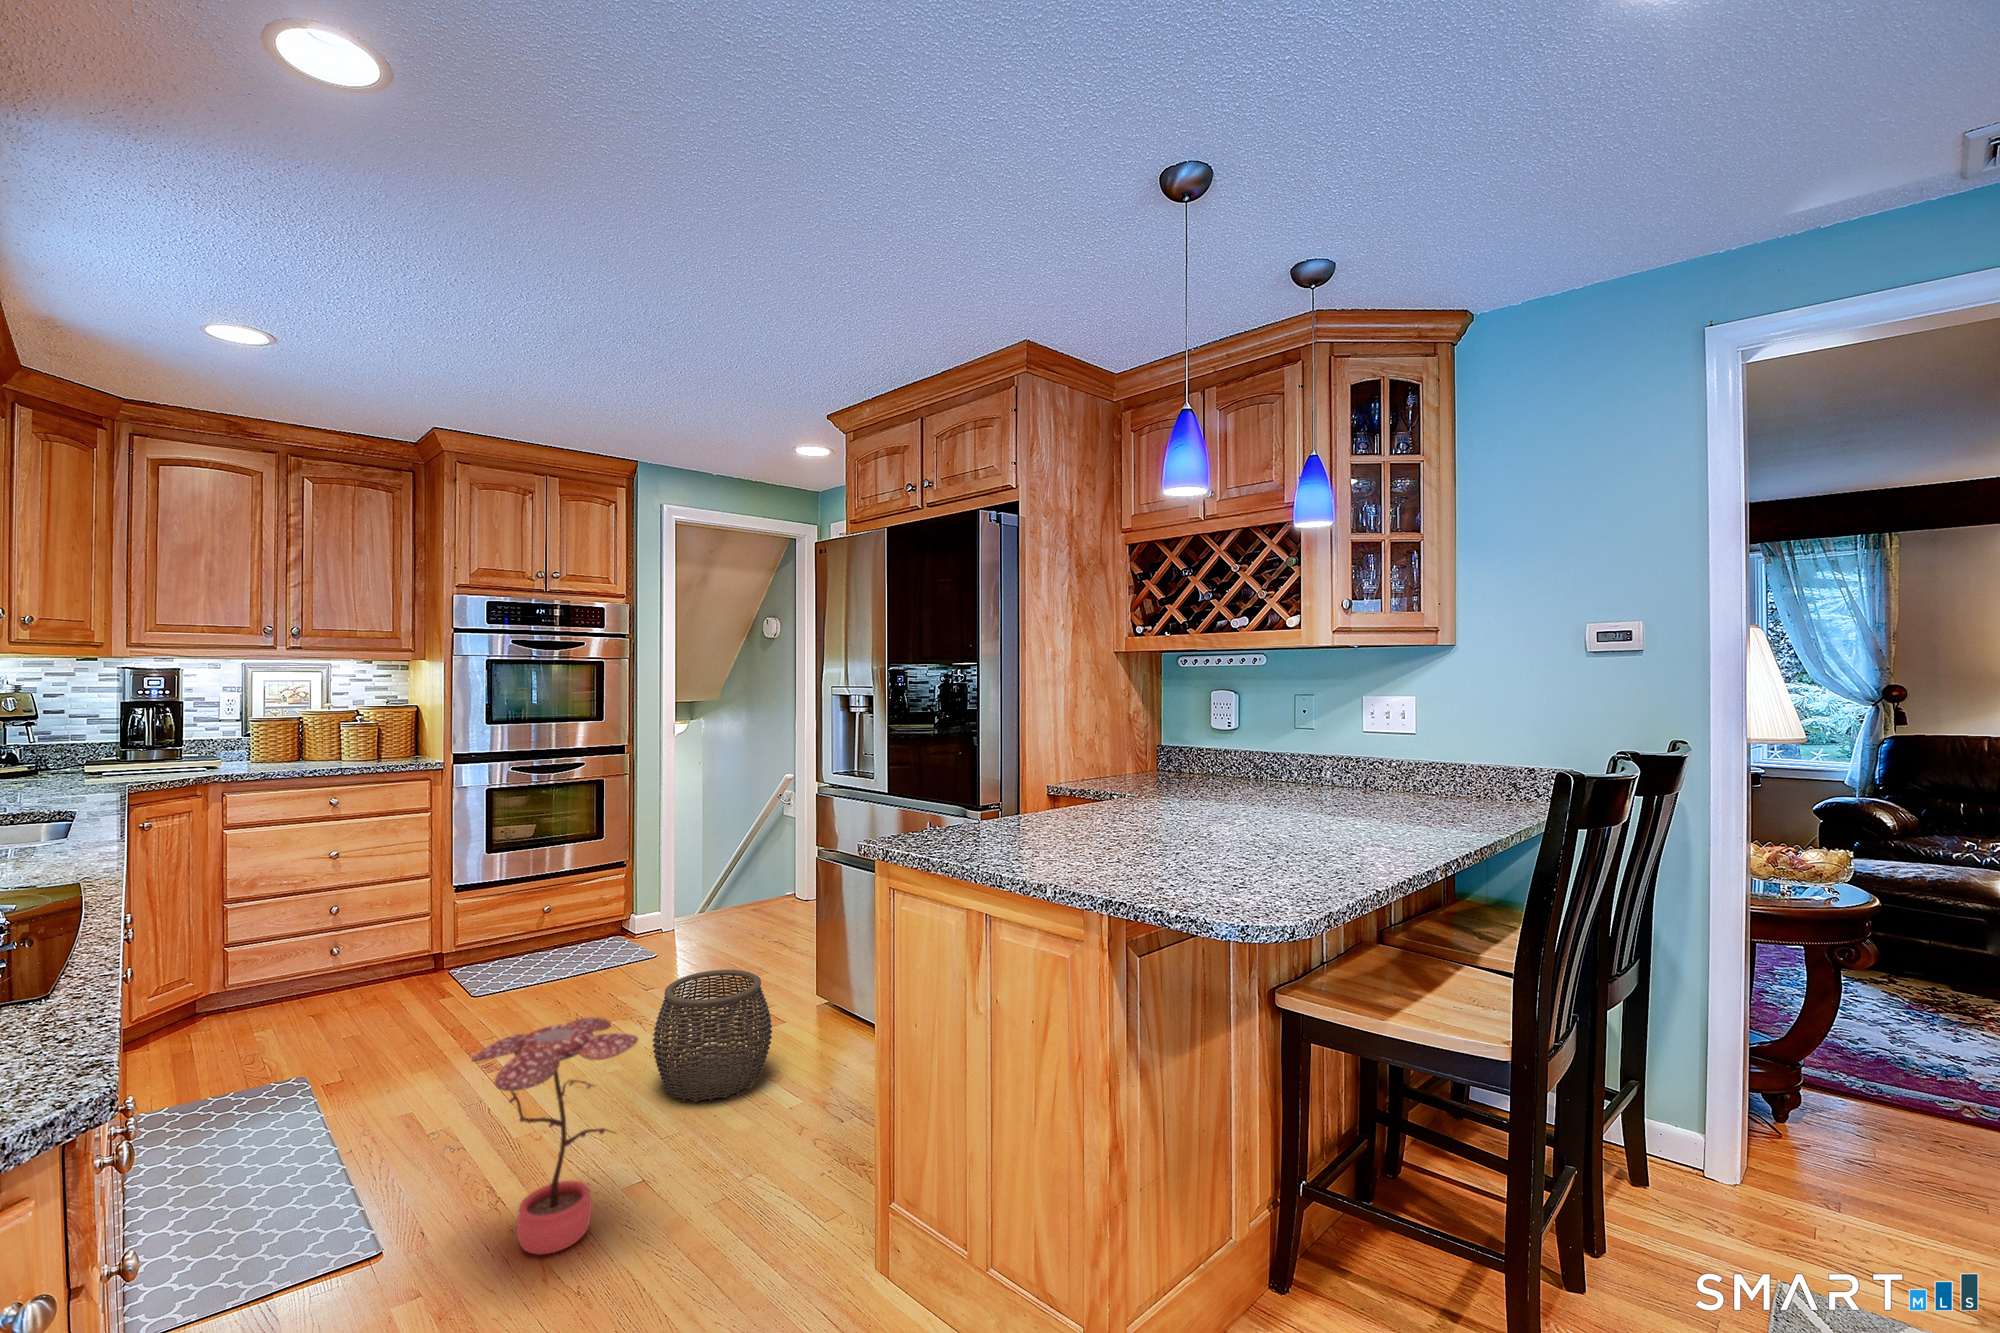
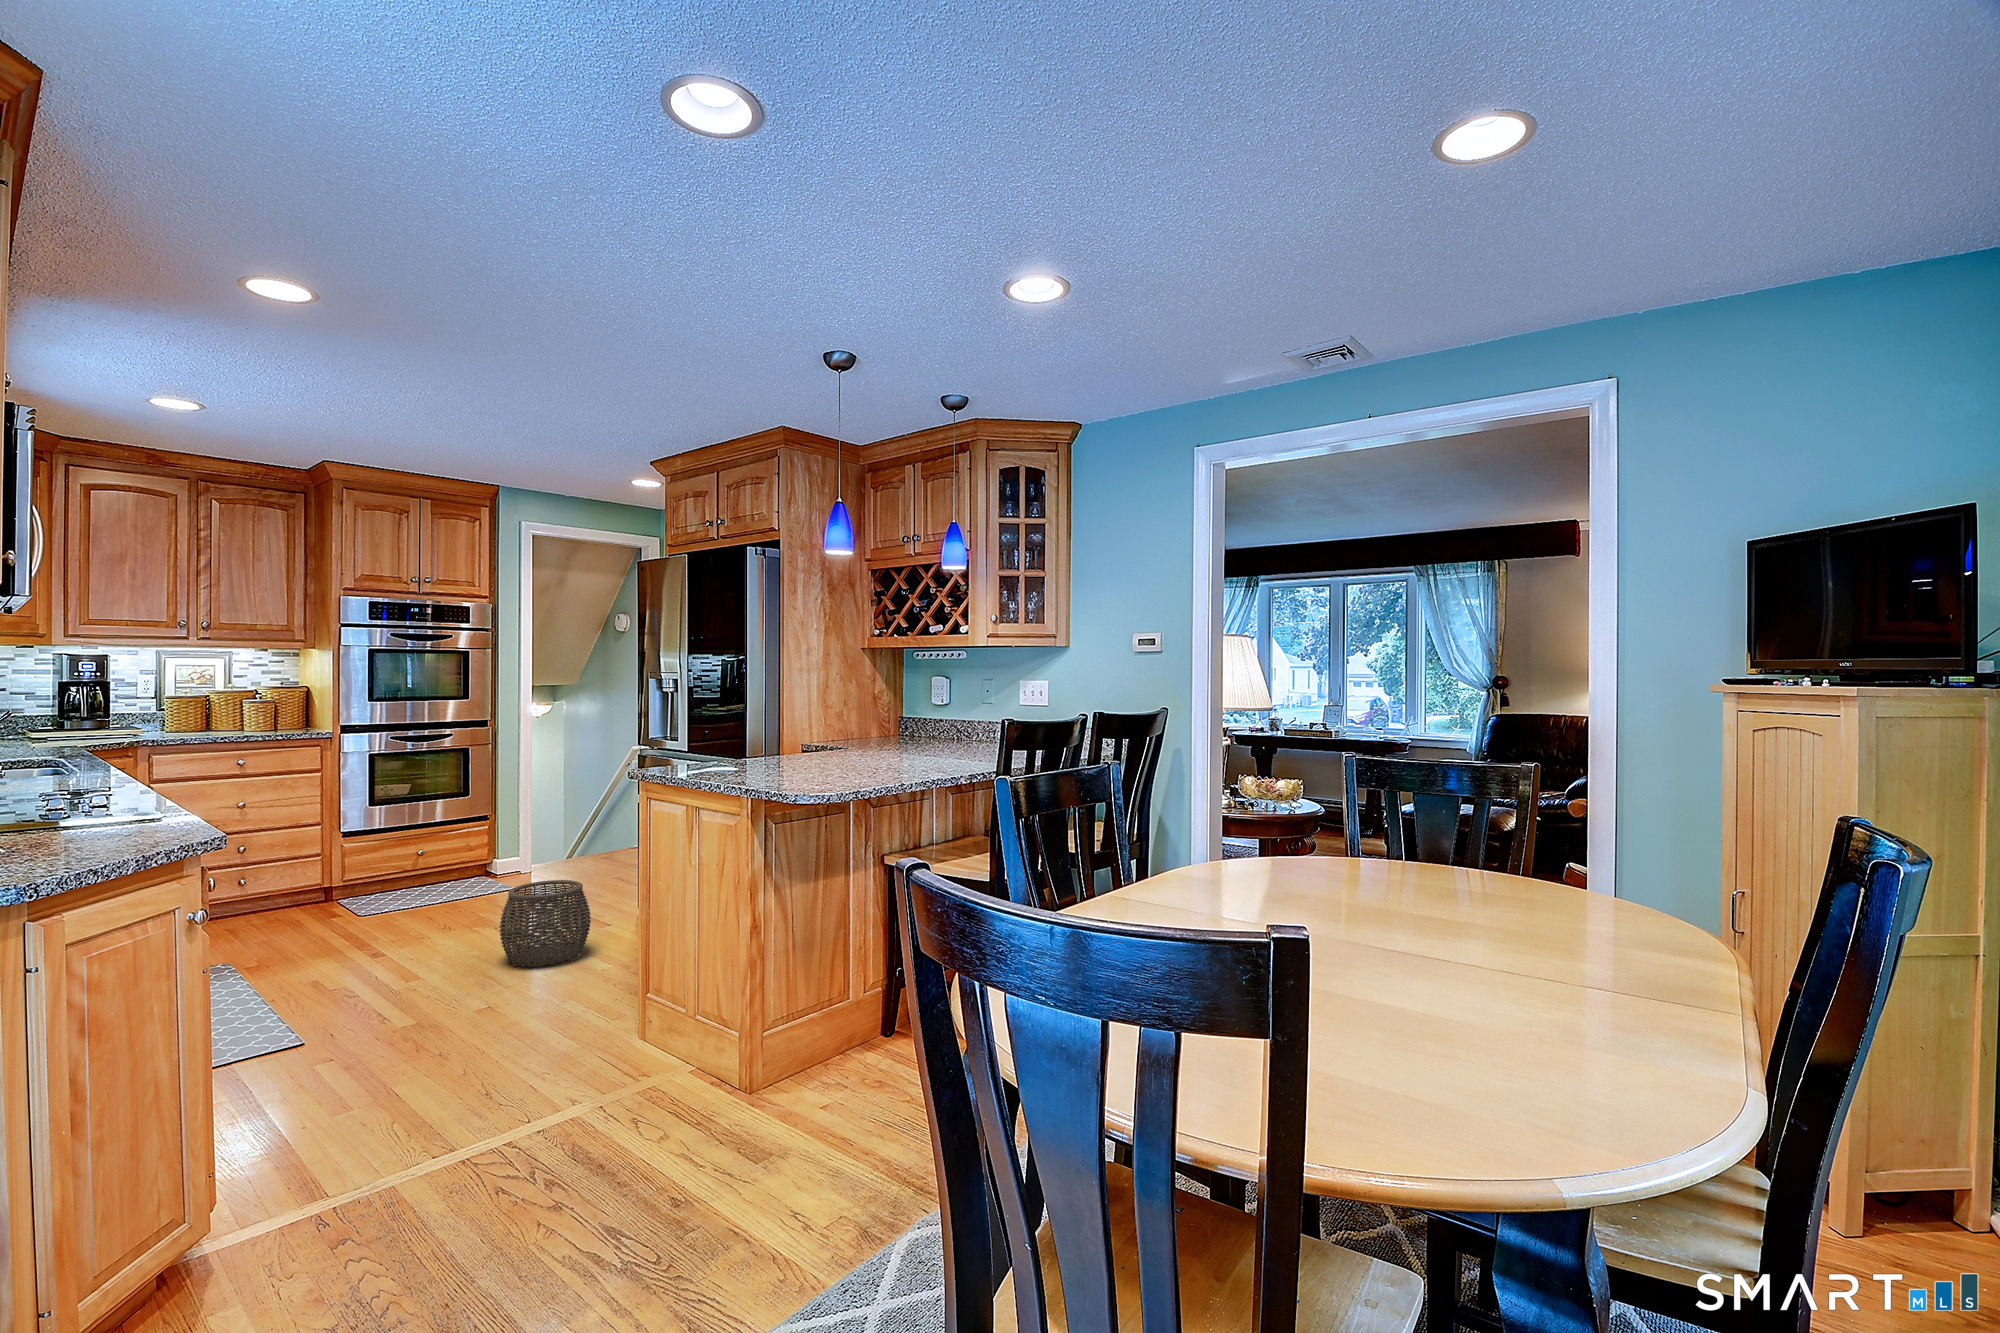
potted plant: present [472,1017,638,1255] -> none [365,893,480,1035]

